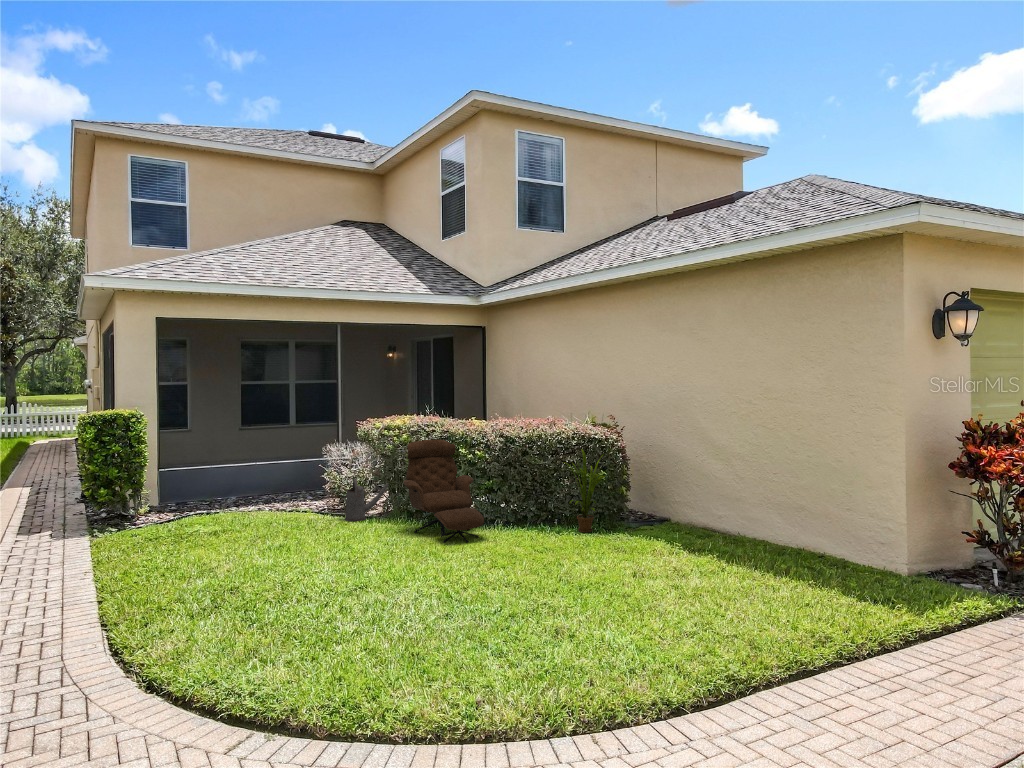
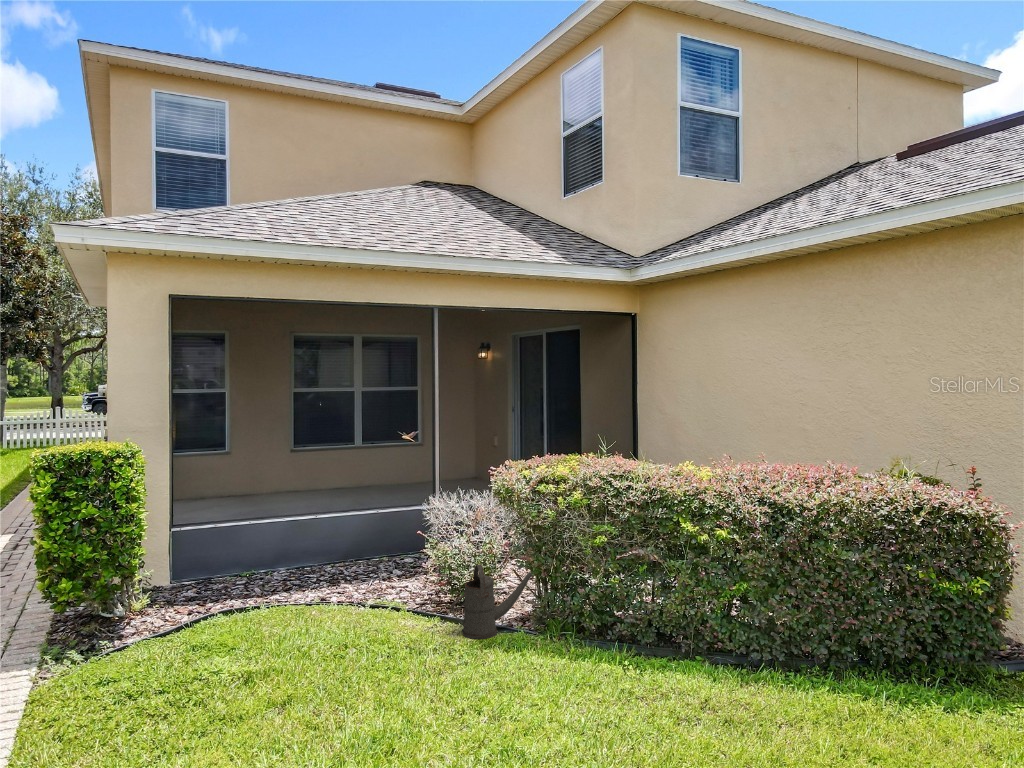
lounge chair: present [403,440,484,543] -> none [575,504,748,725]
house plant: present [564,449,605,532] -> none [881,528,986,696]

